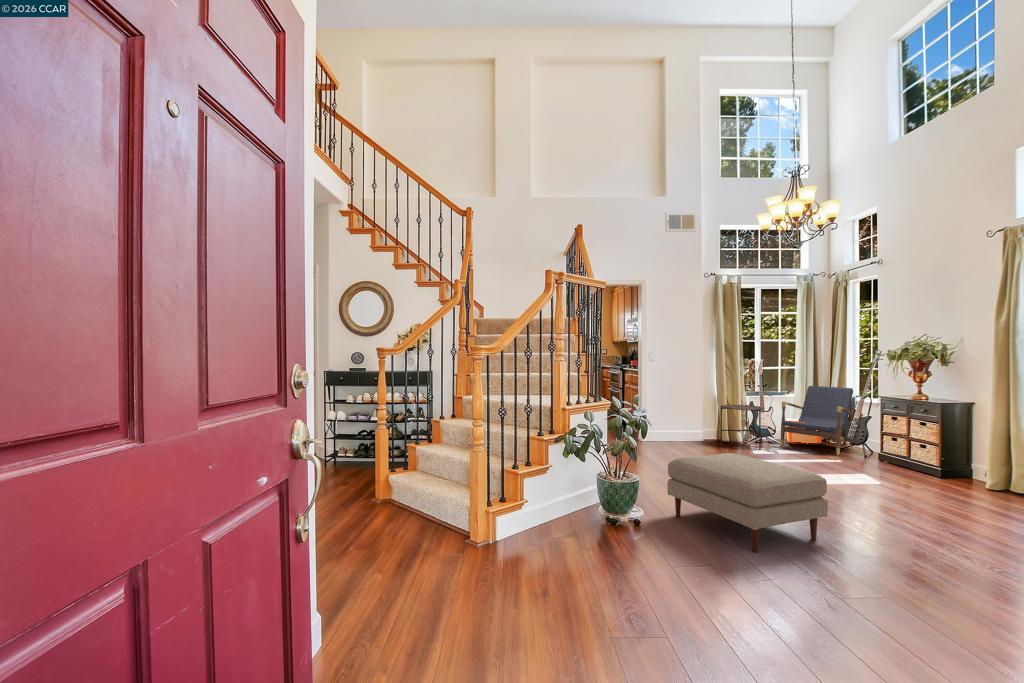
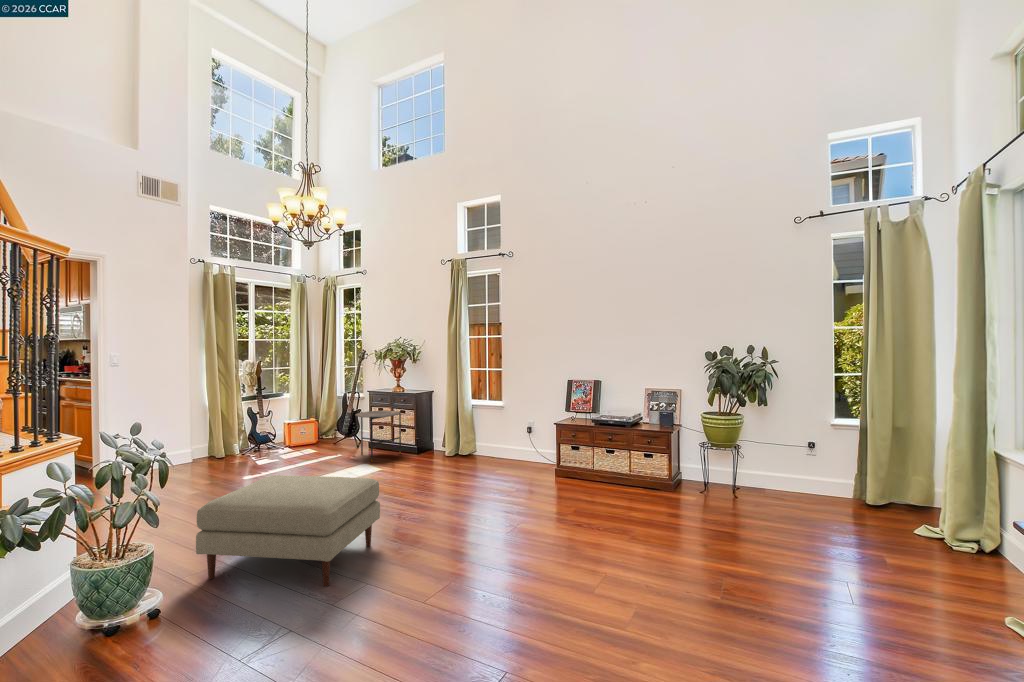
lounge chair: present [781,386,853,455] -> none [281,385,344,452]
side table: present [720,405,764,450] -> present [355,411,401,462]

